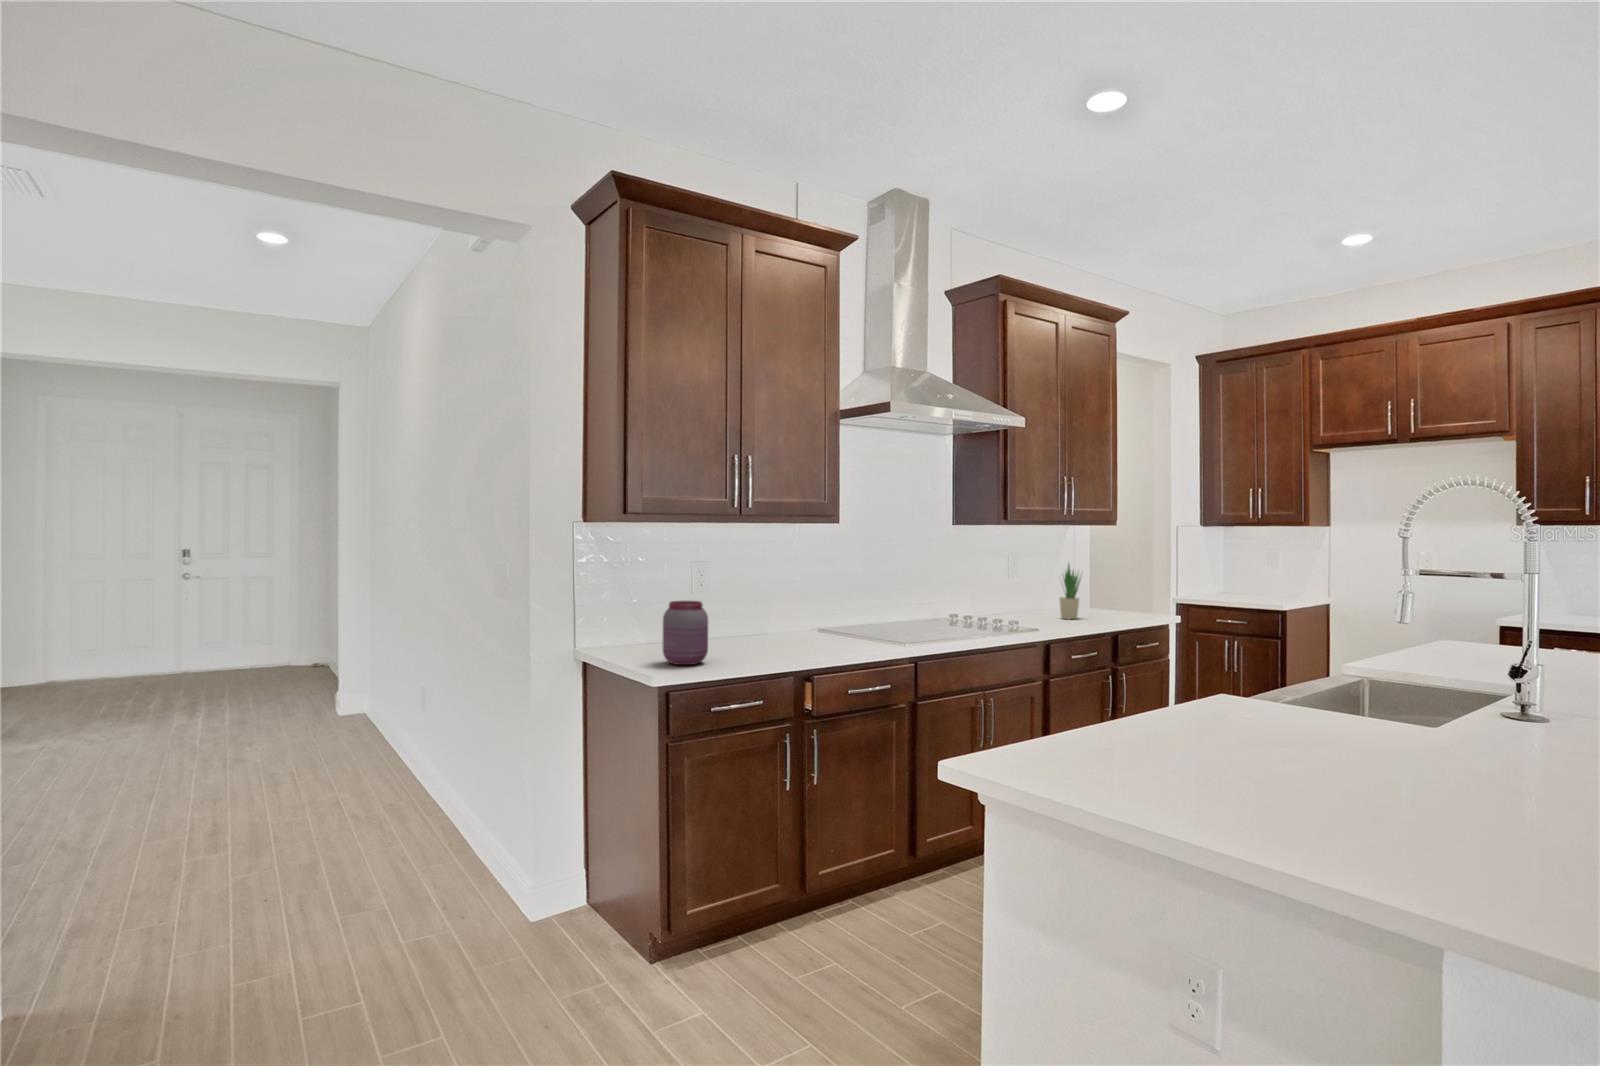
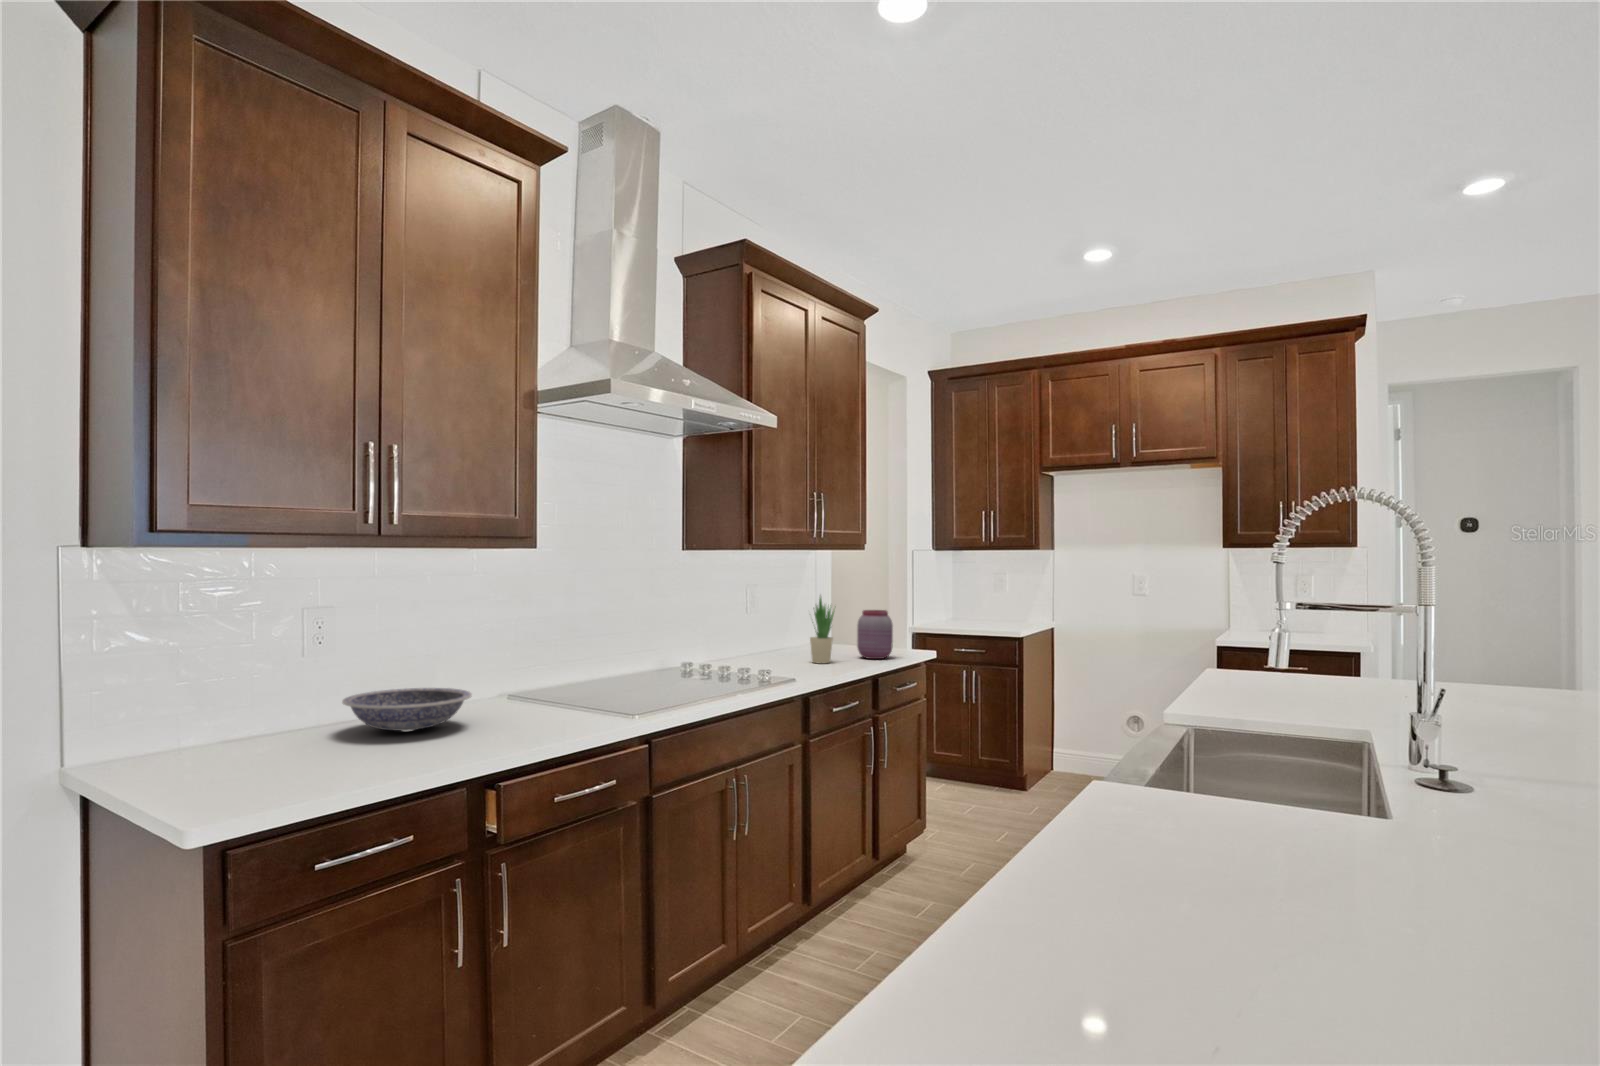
jar: present [662,601,708,665] -> present [857,610,893,659]
bowl: none [718,618,797,644] -> present [342,688,472,731]

